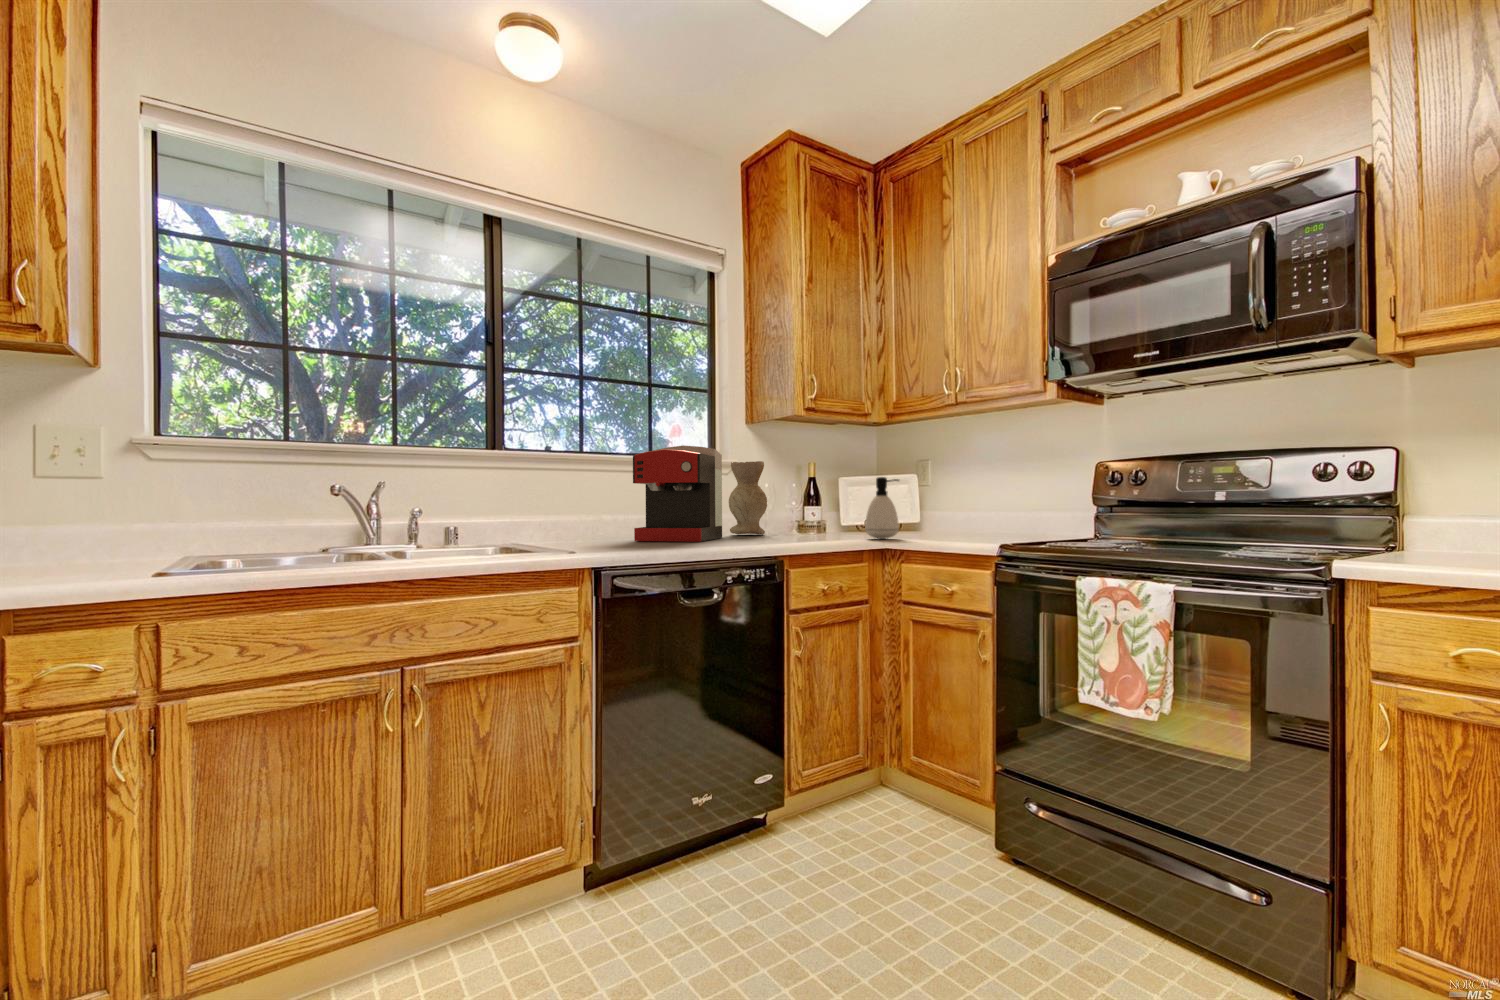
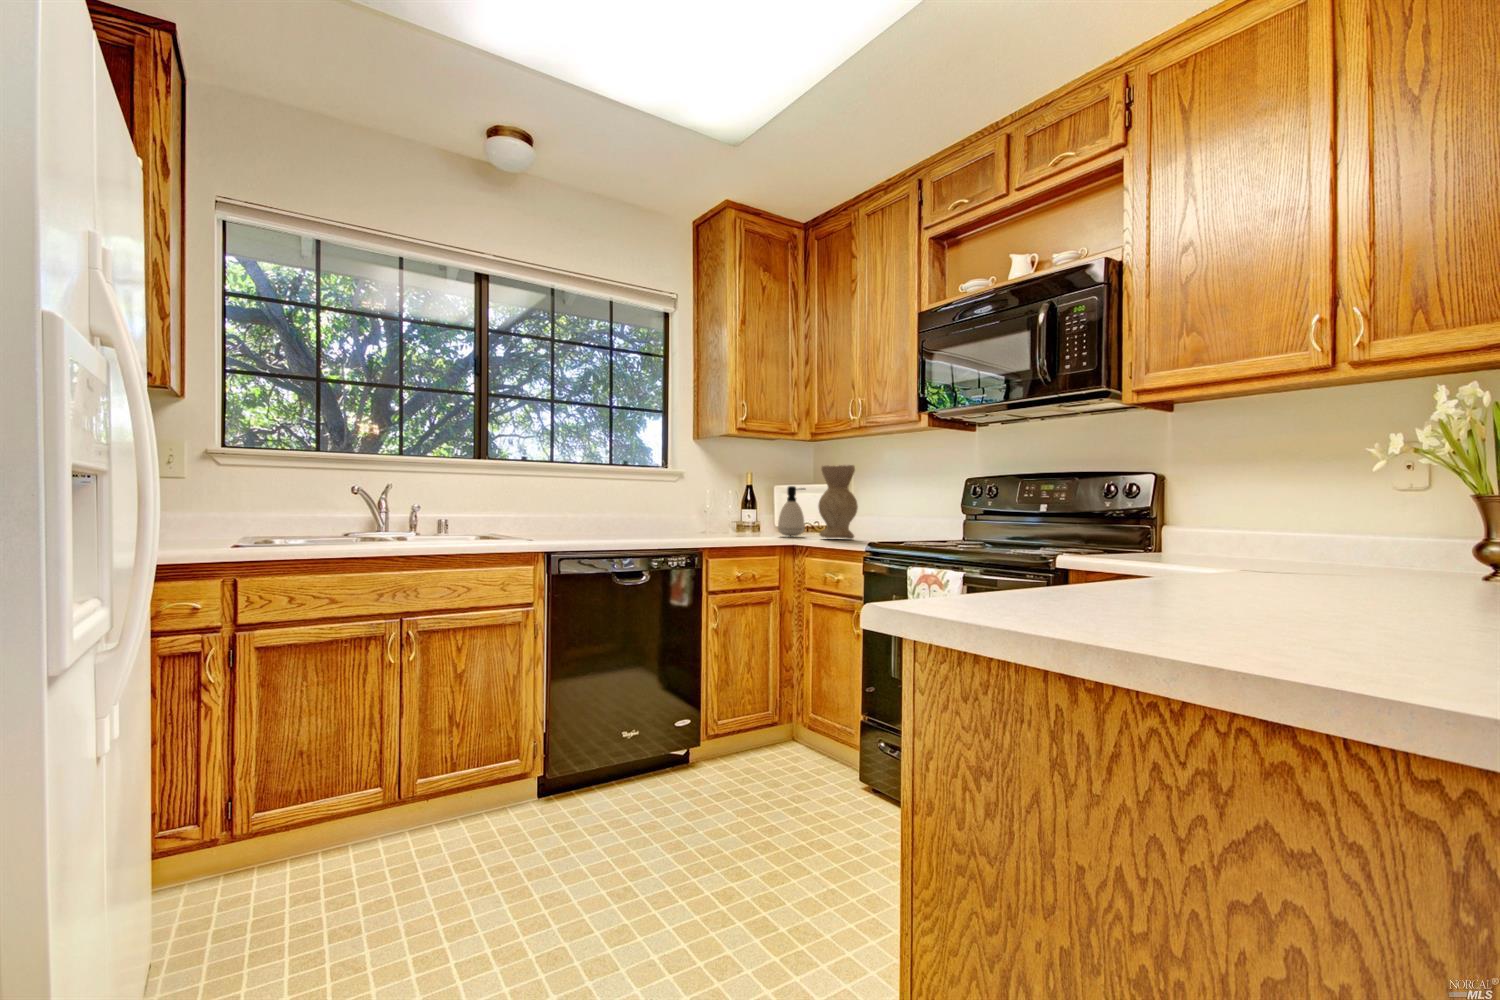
coffee maker: present [633,445,722,542] -> none [590,457,666,536]
vase: present [729,461,767,535] -> present [818,465,858,539]

